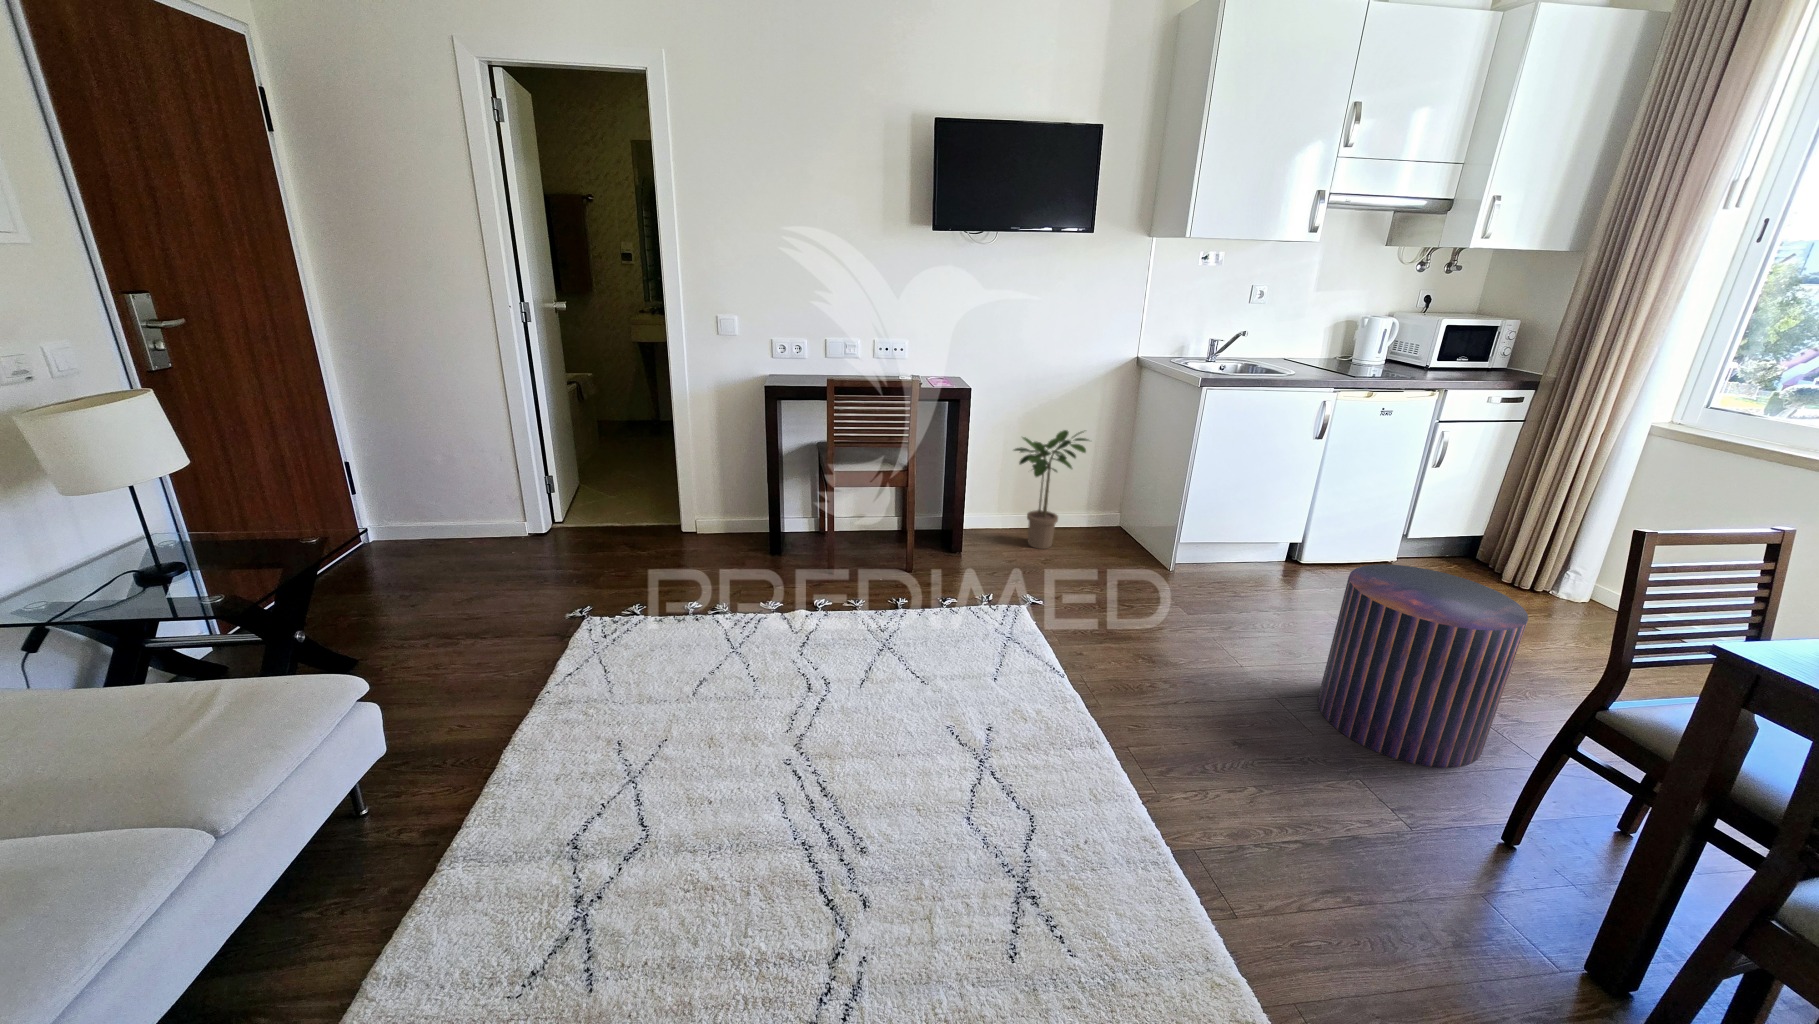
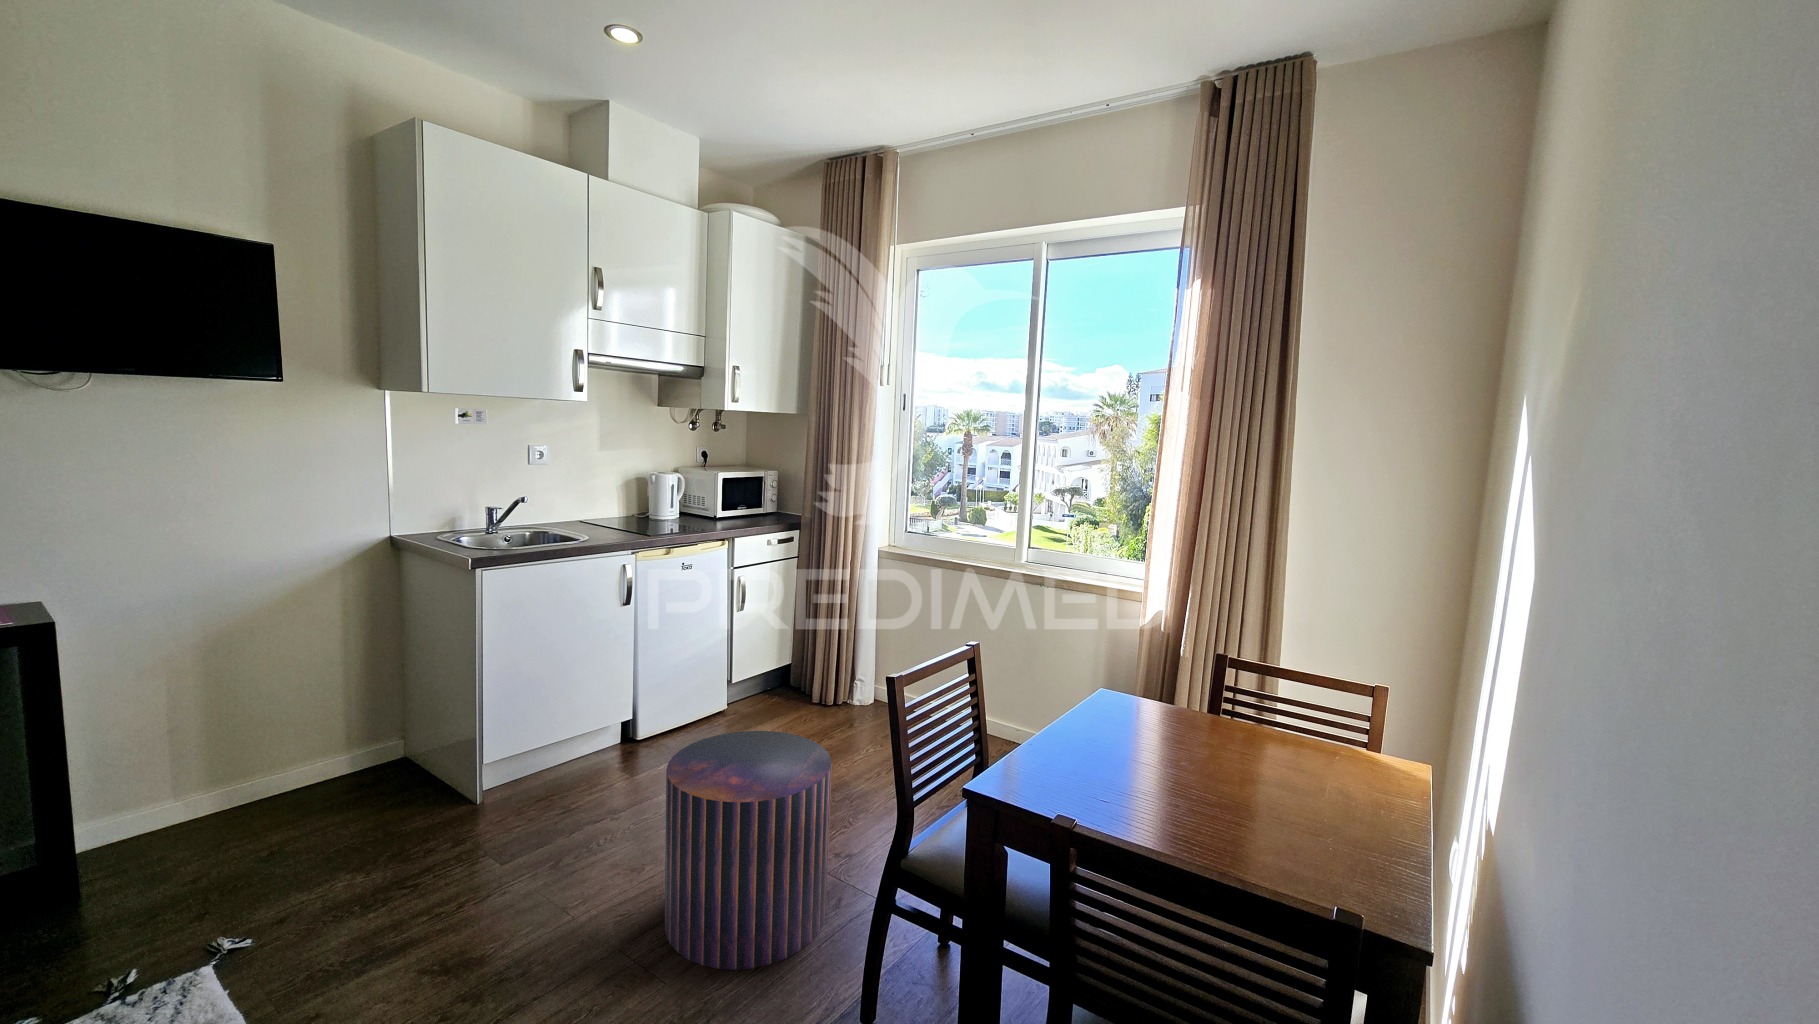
potted plant: present [1014,430,1088,549] -> none [170,647,330,841]

